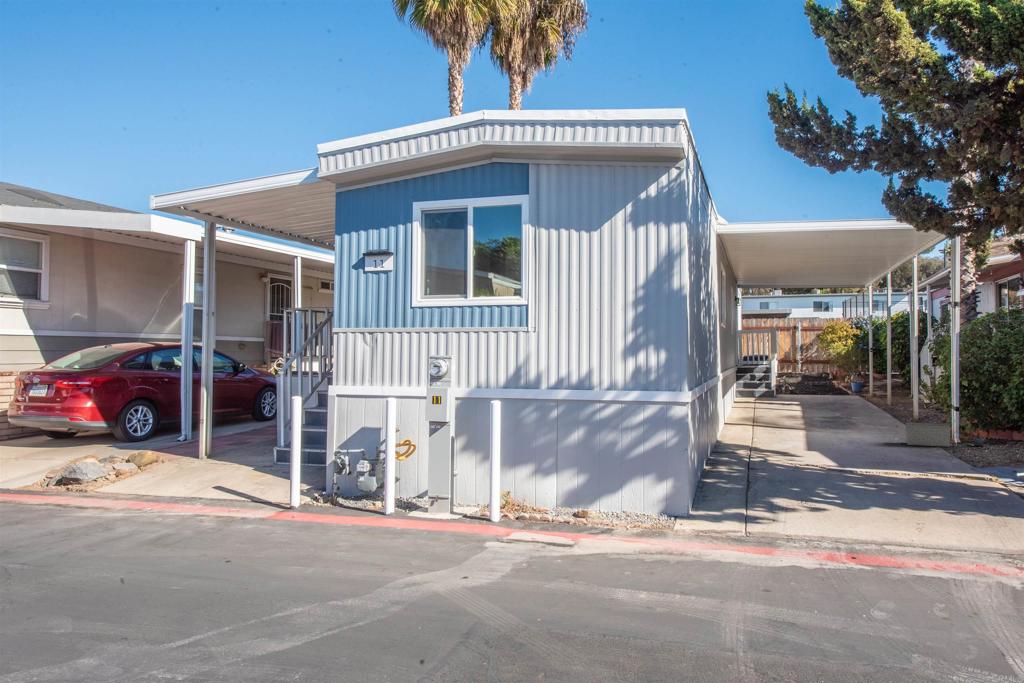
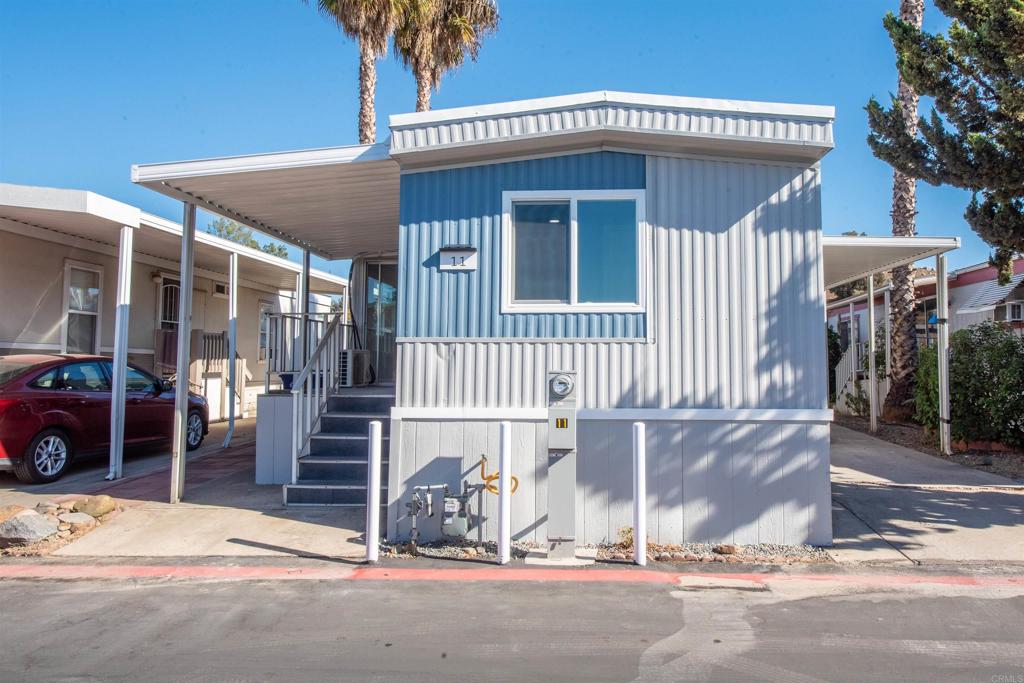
storage bin: present [906,422,950,447] -> none [918,442,965,466]

